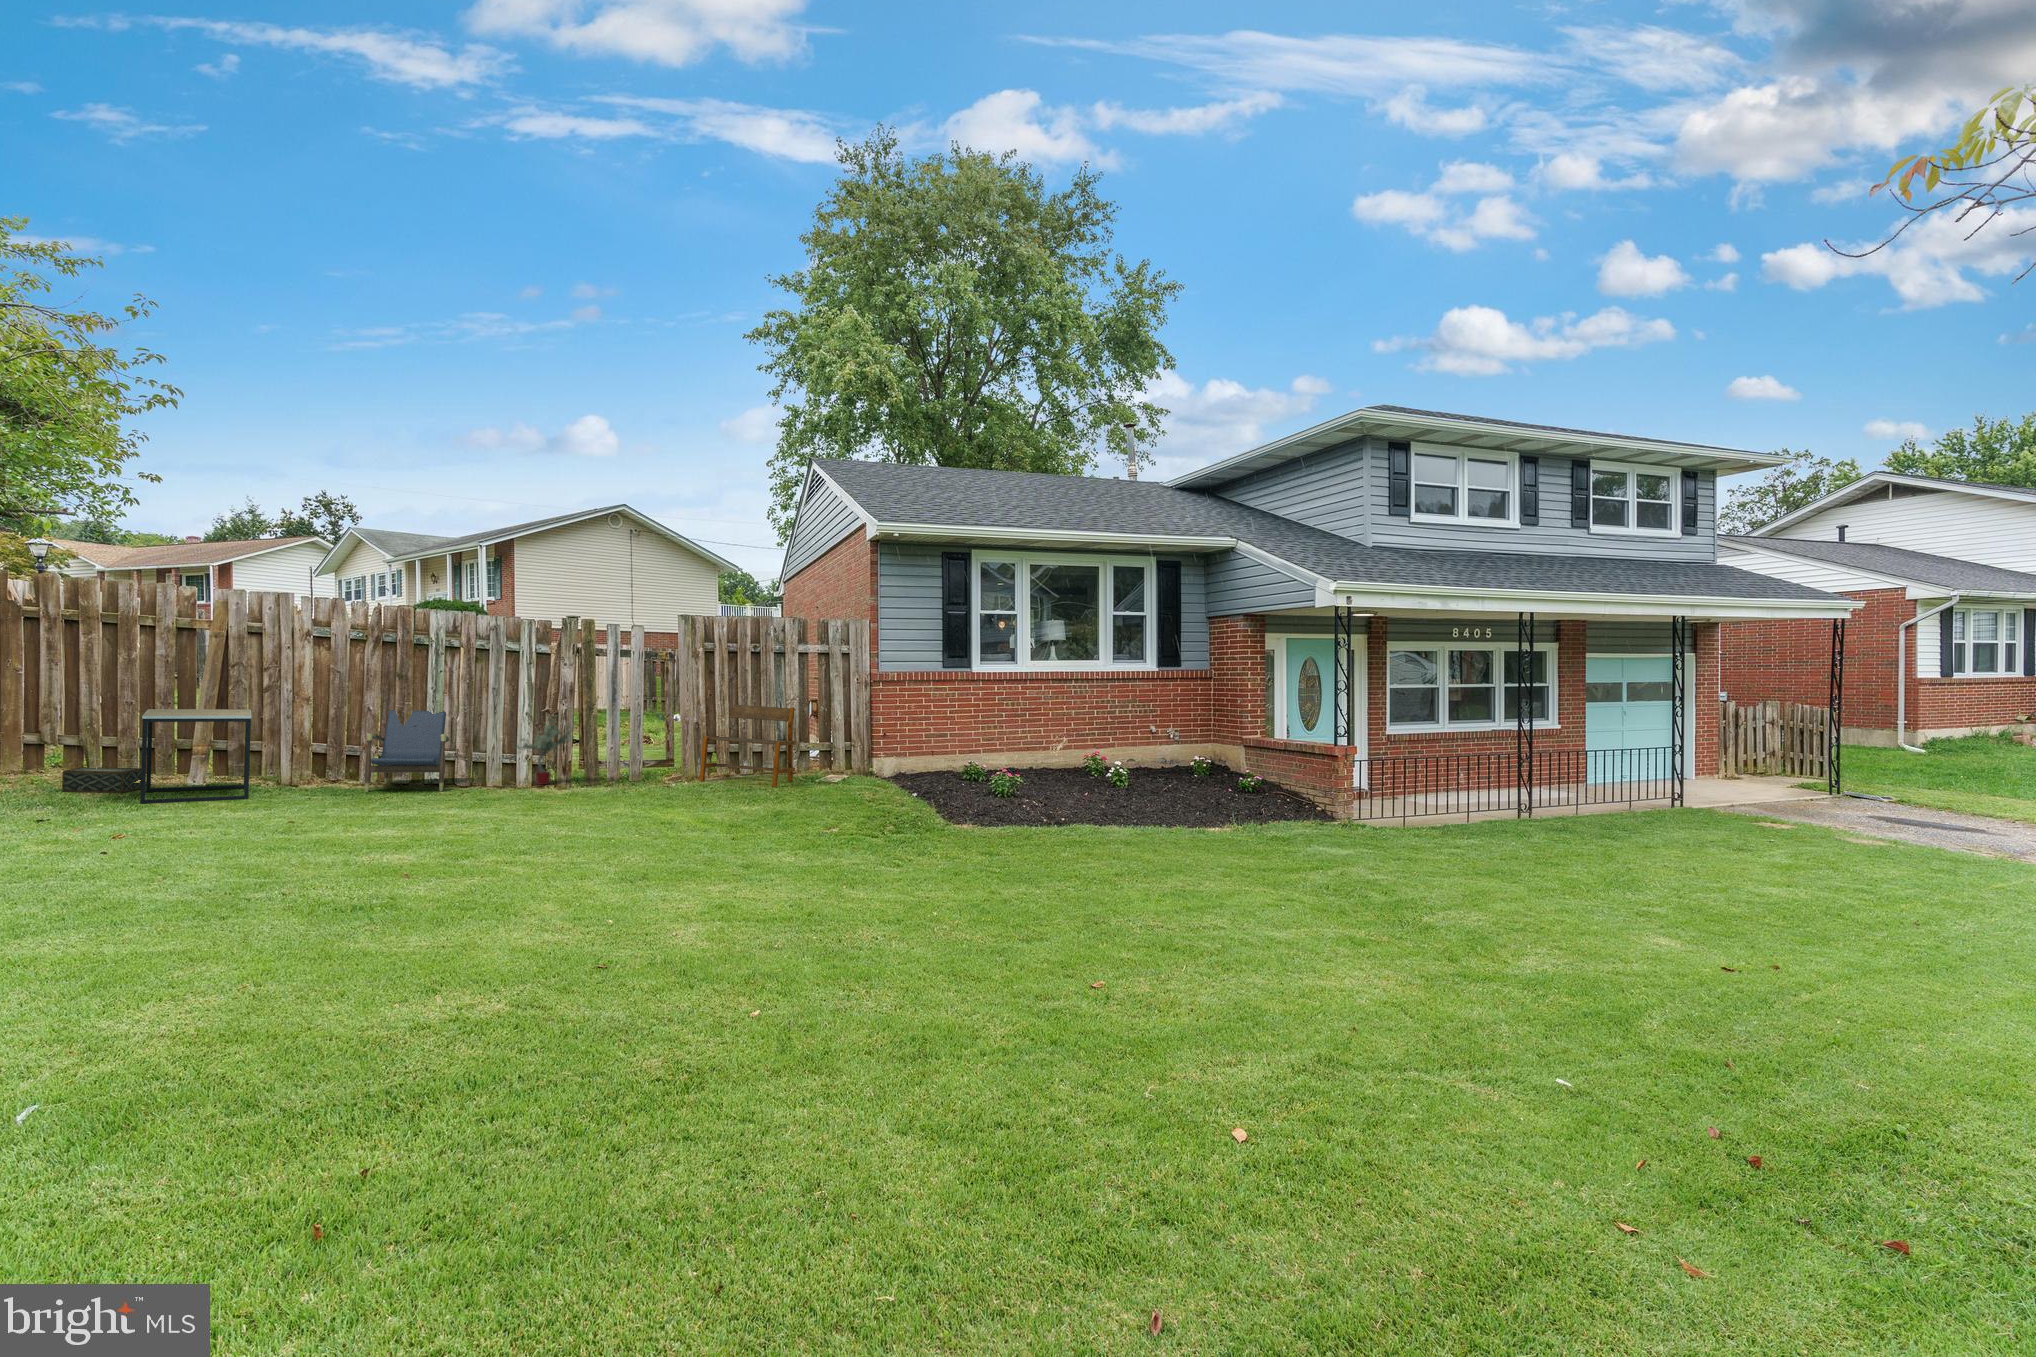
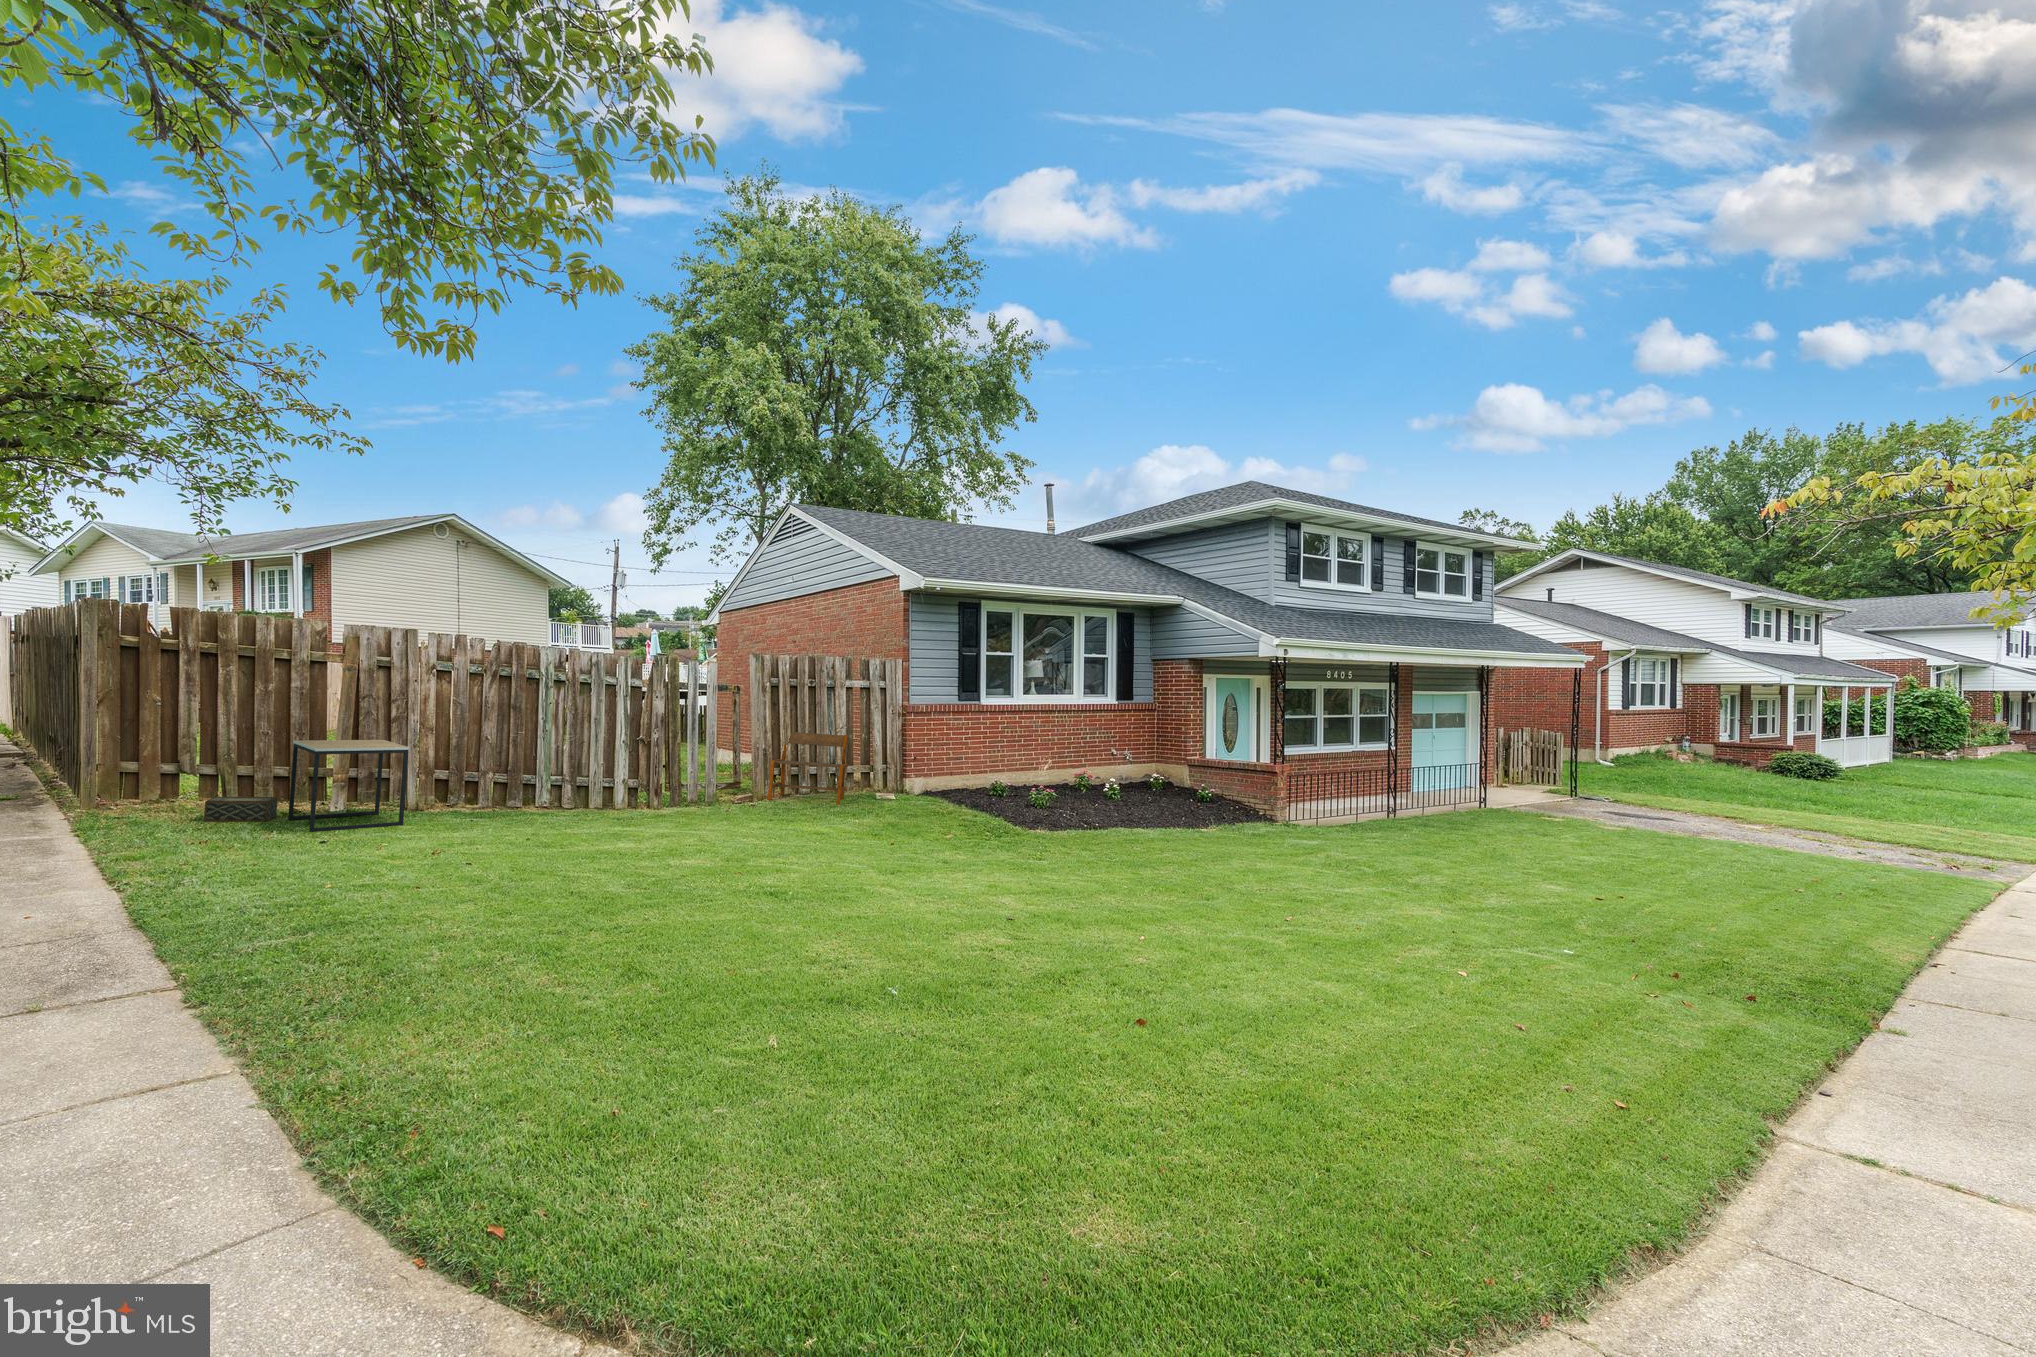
lounge chair: present [365,710,449,792] -> none [497,739,569,816]
potted tree: present [515,715,575,785] -> none [617,742,669,806]

